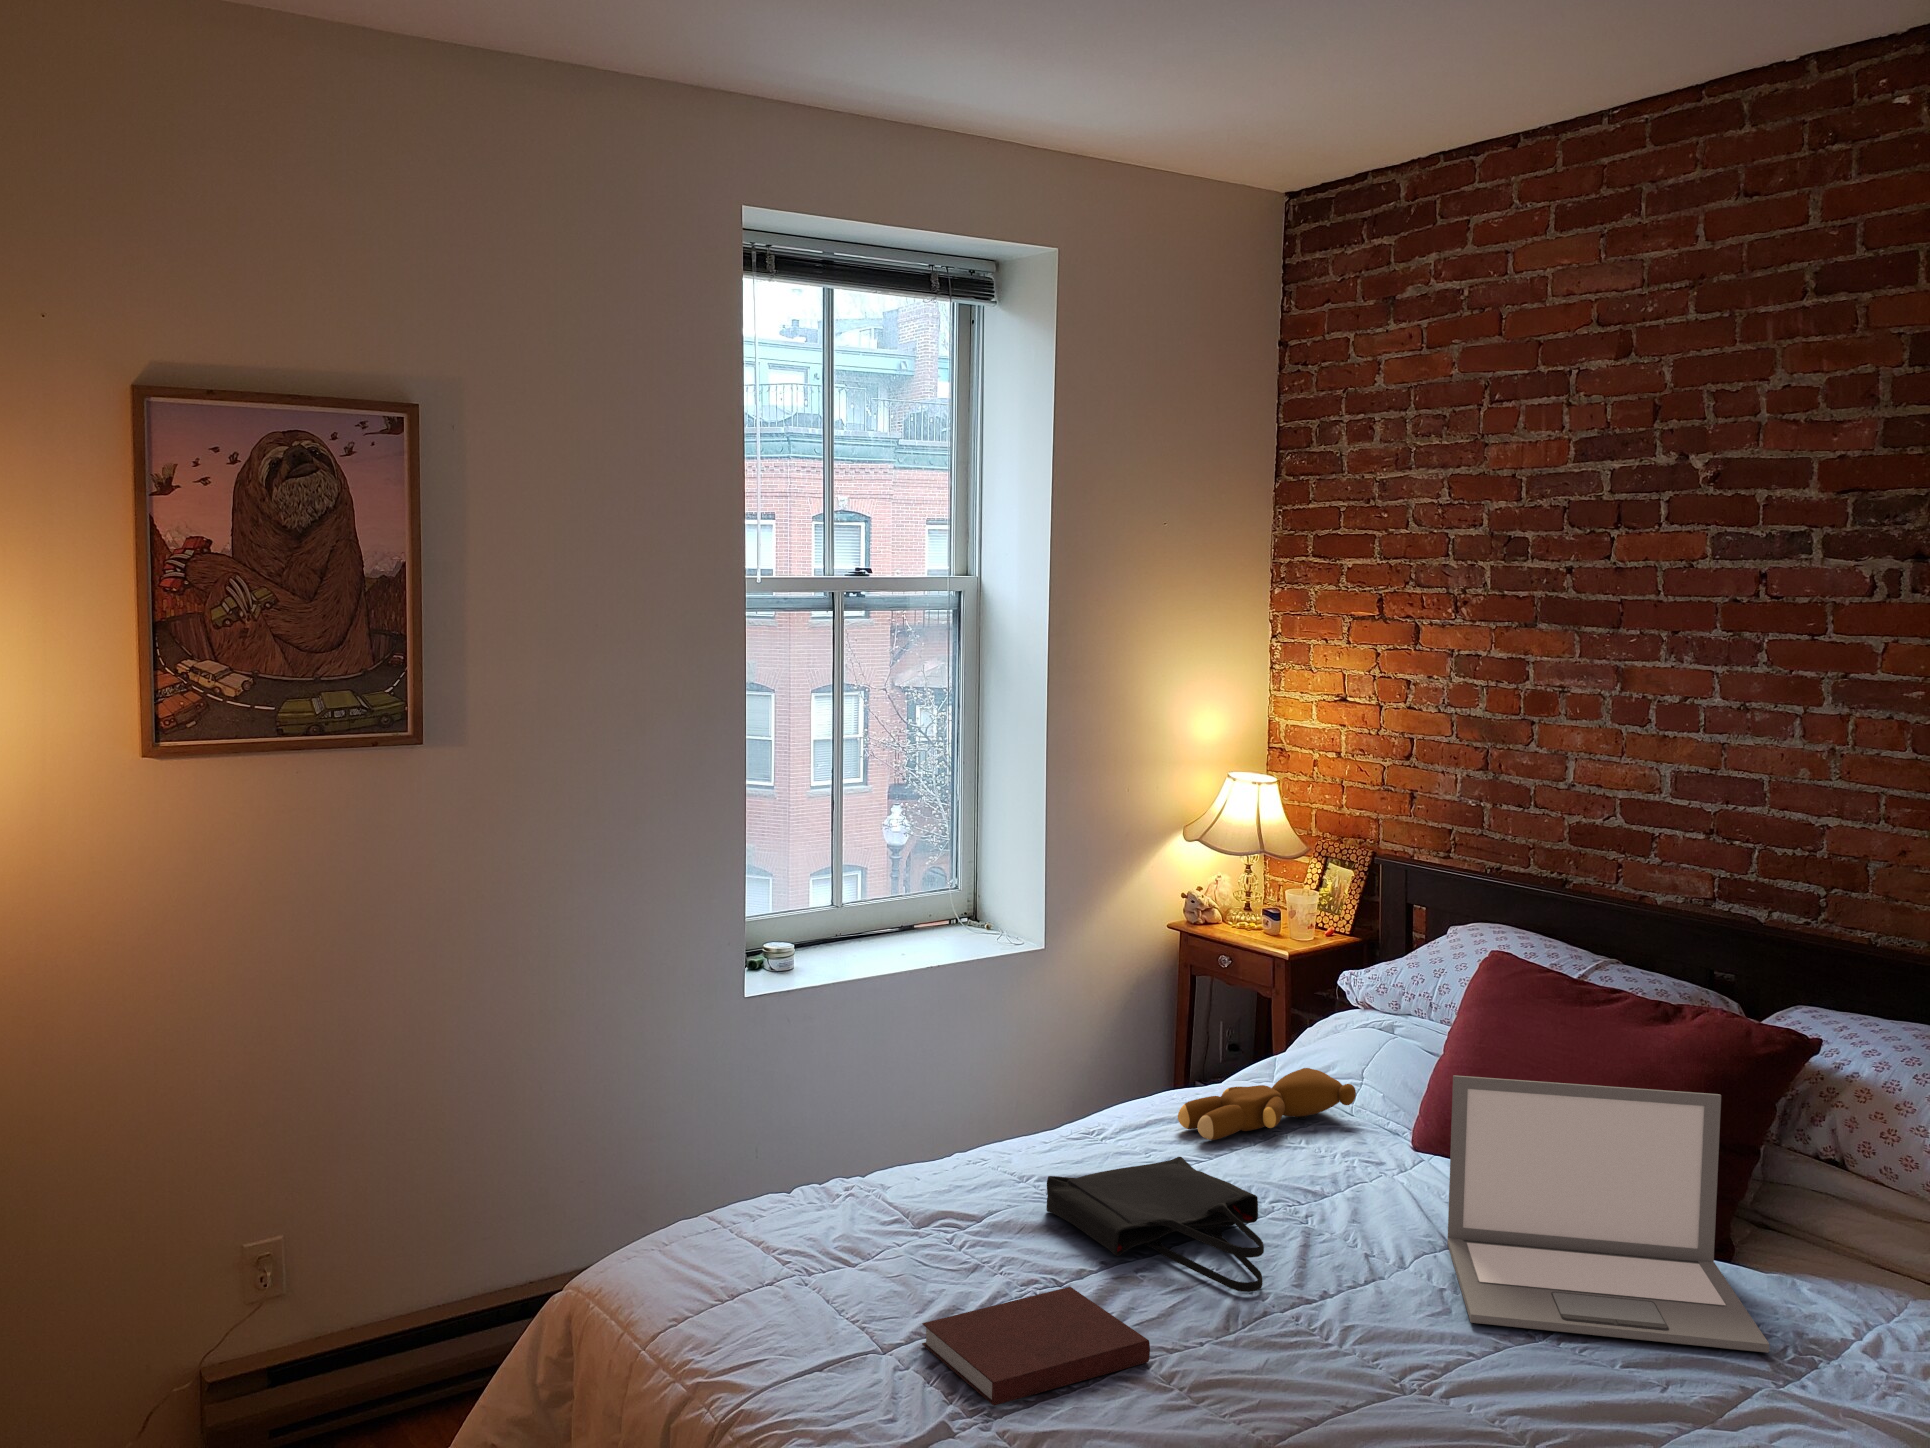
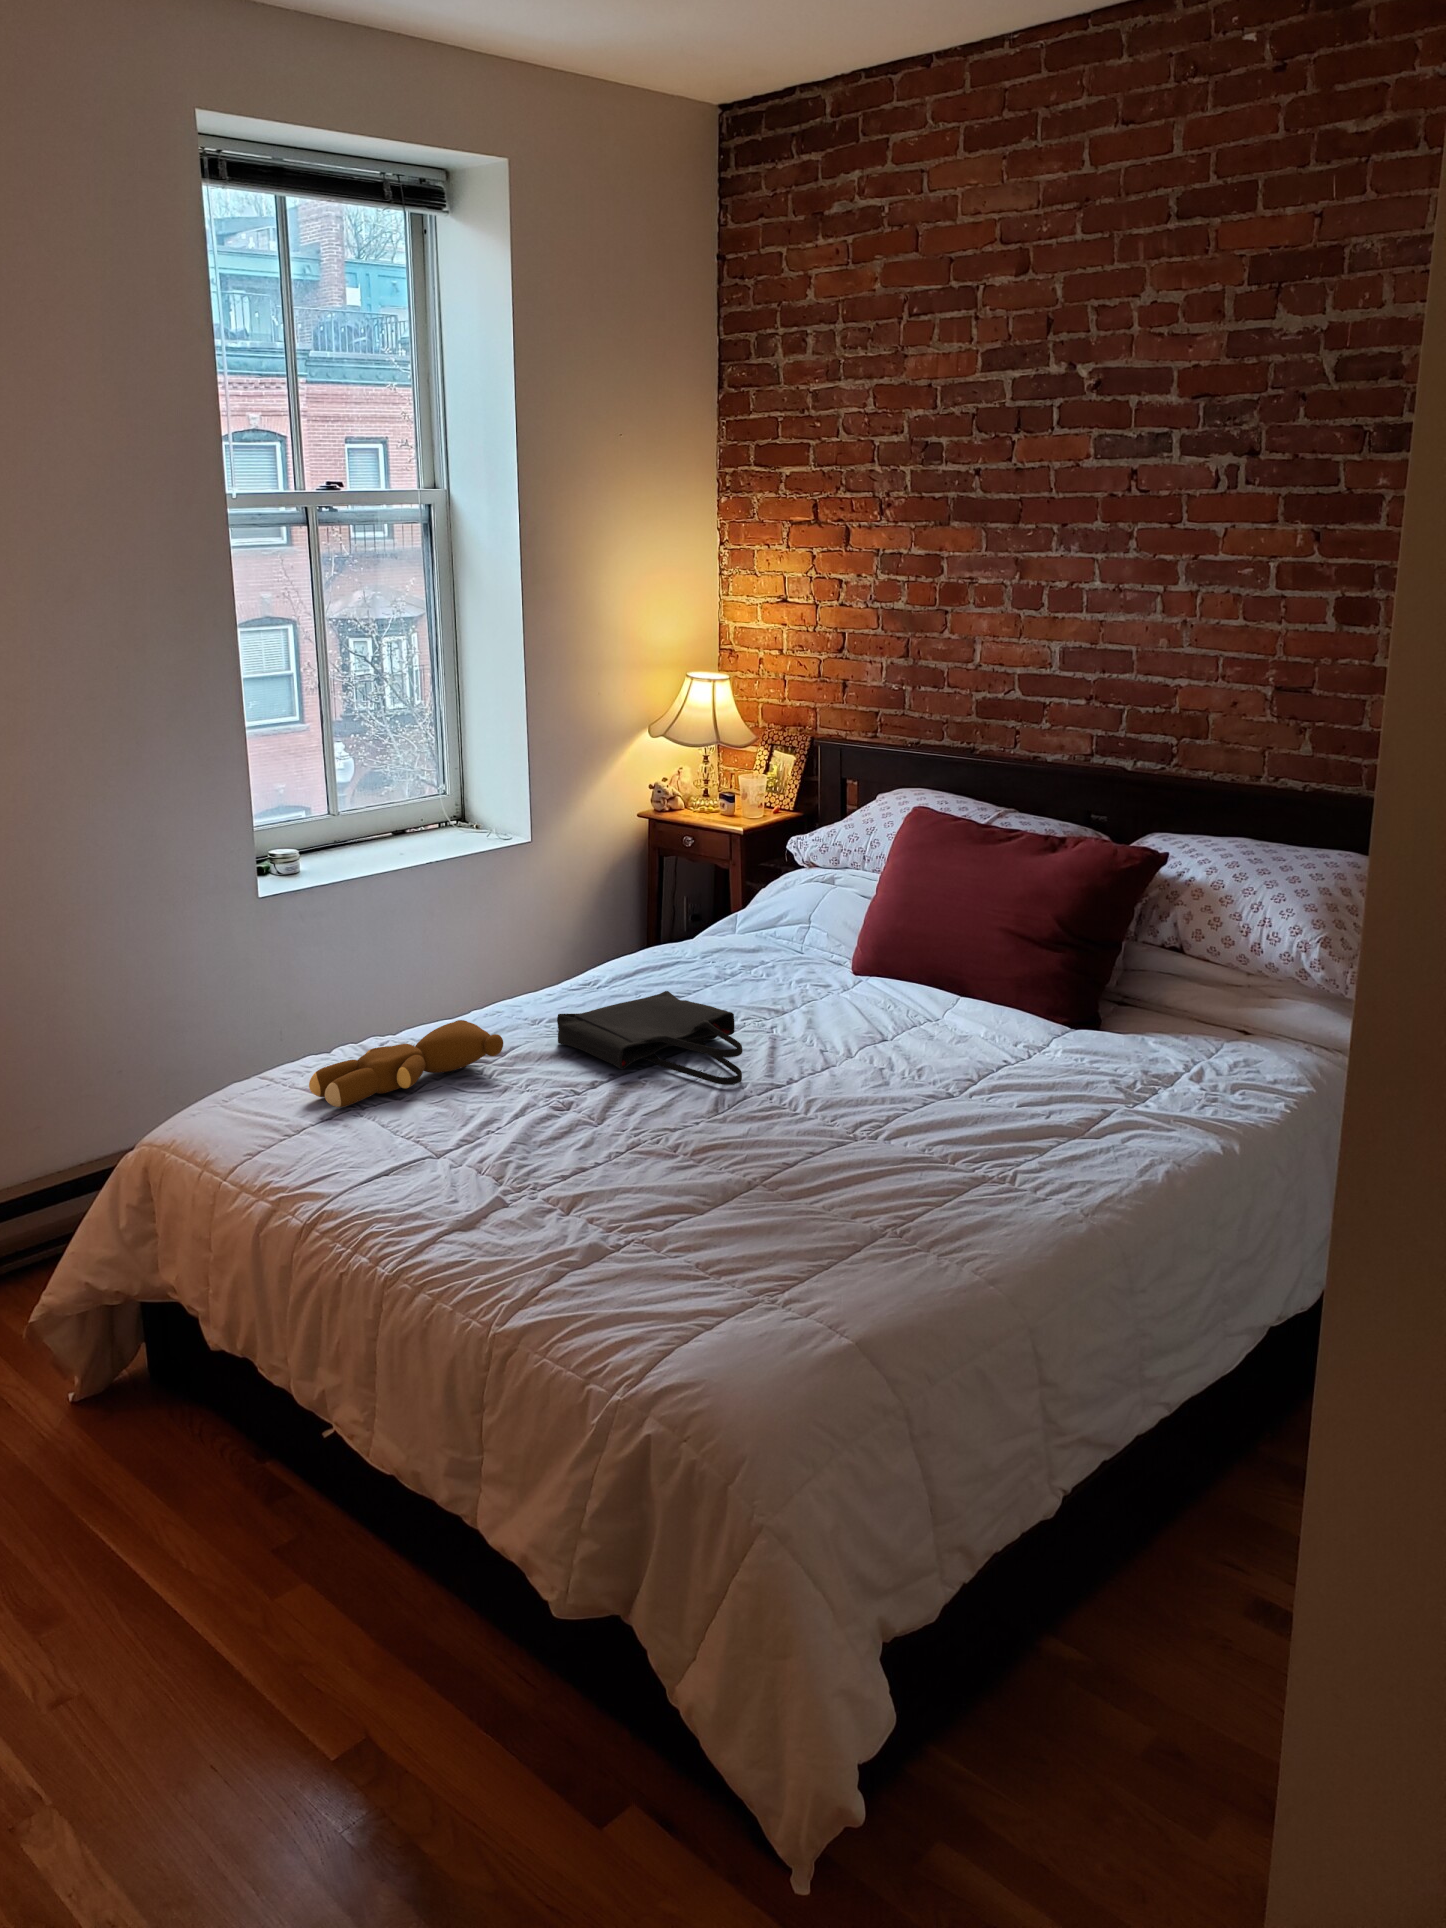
teddy bear: present [1178,1068,1356,1140] -> present [309,1020,503,1107]
laptop: present [1447,1075,1770,1353] -> none [885,899,1125,1088]
notebook: present [922,1287,1150,1406] -> none [467,1093,657,1183]

